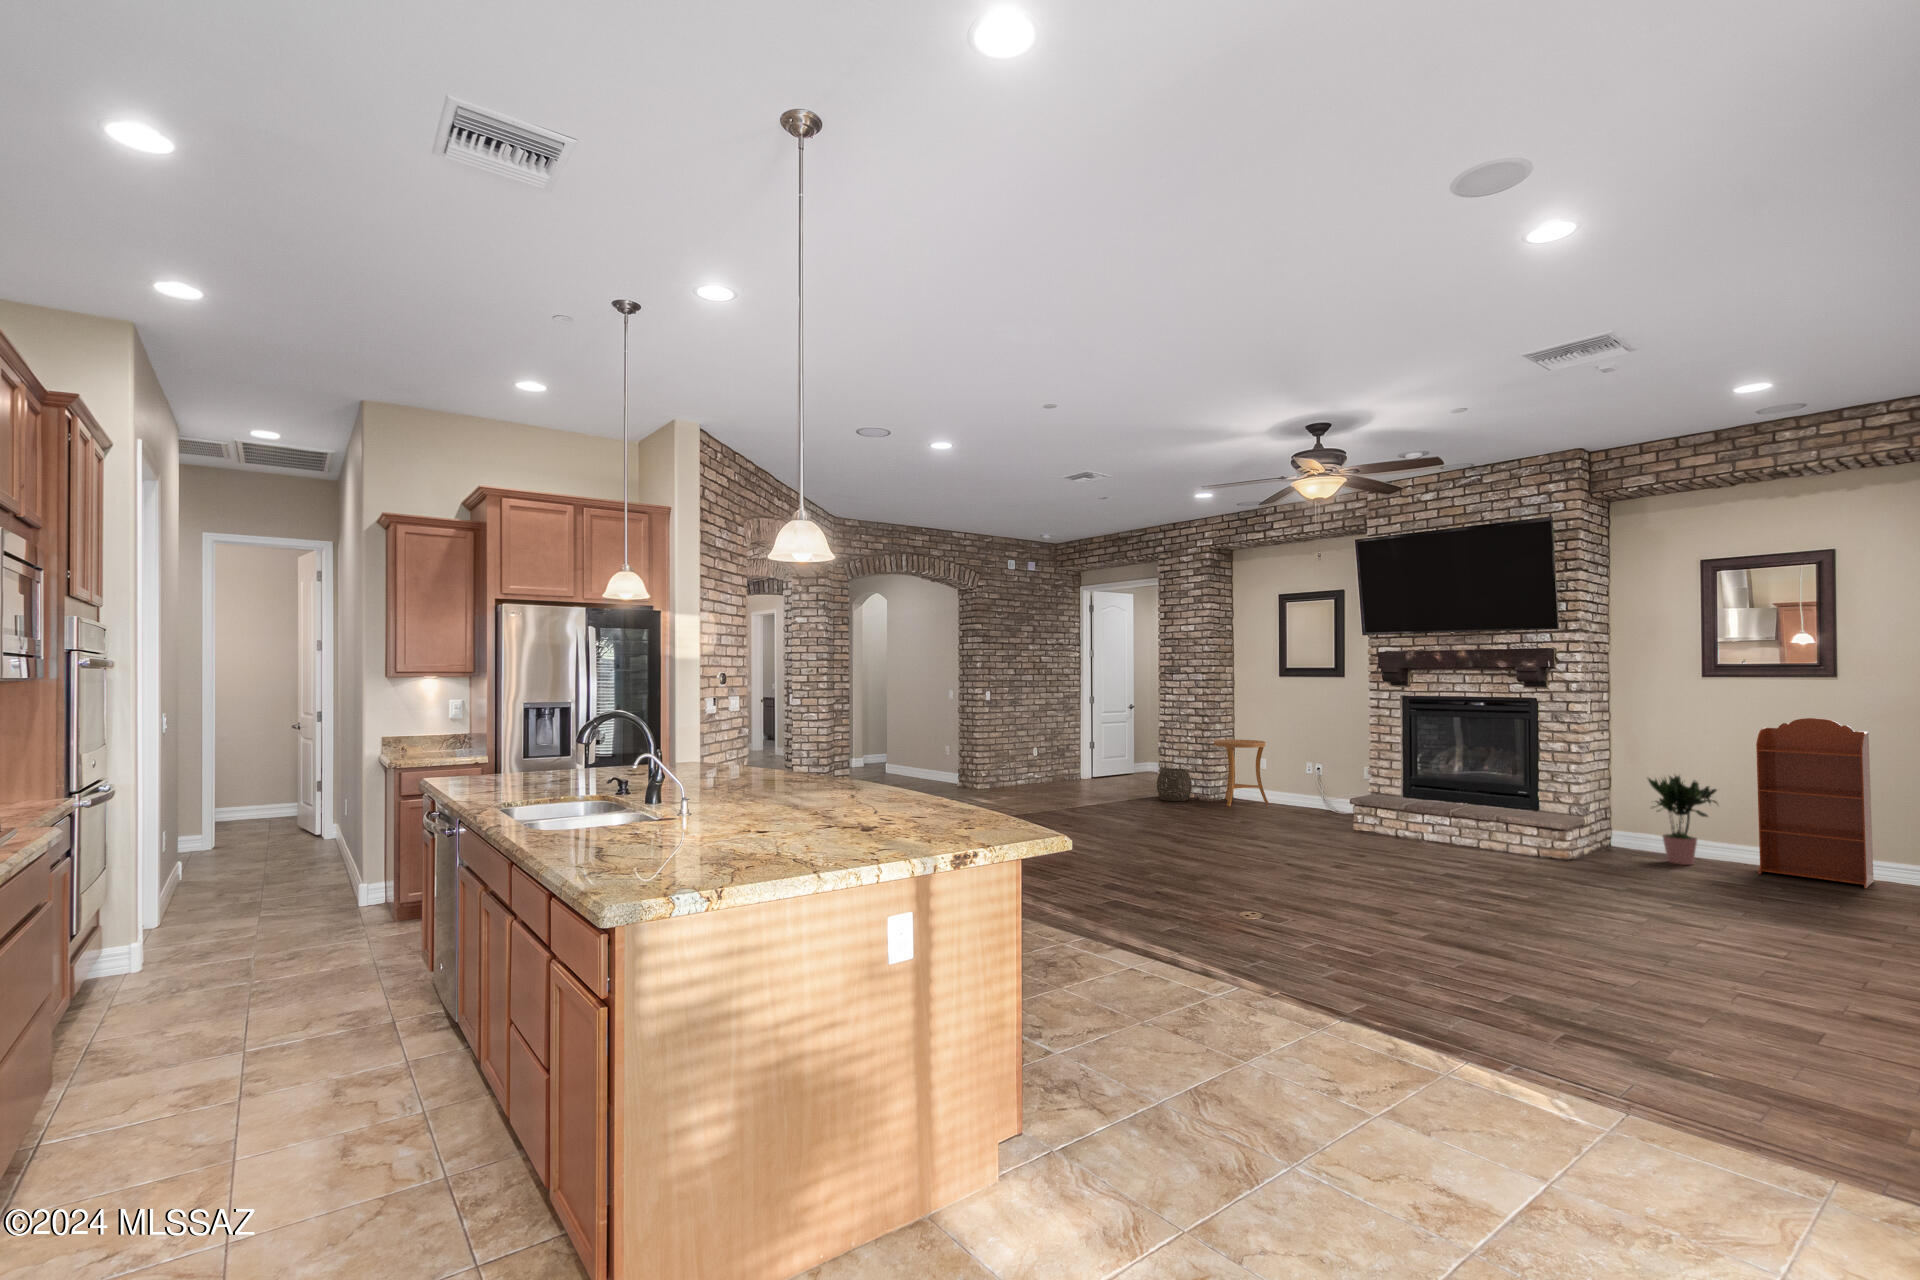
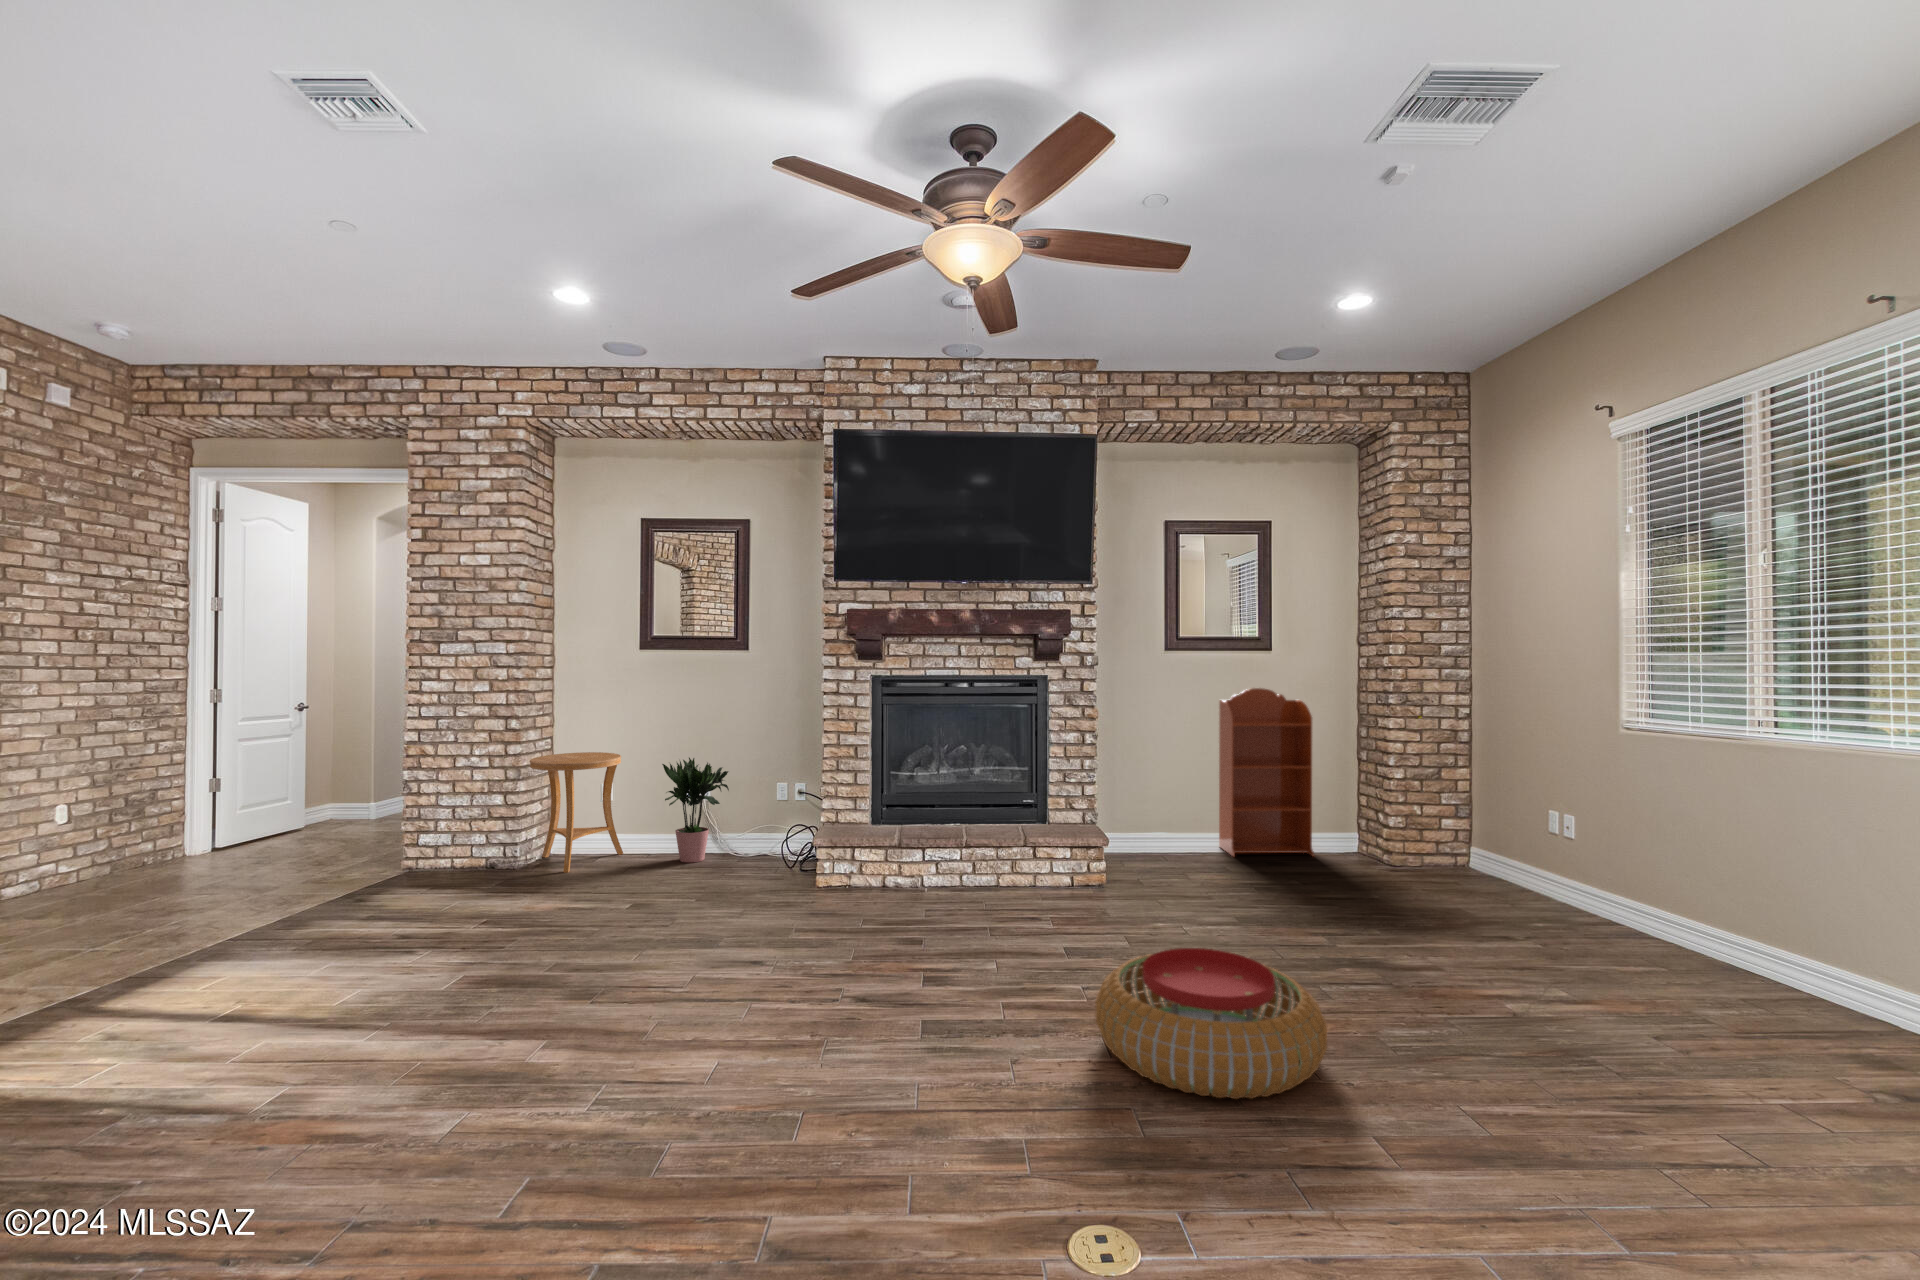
woven basket: present [1157,768,1192,801] -> none [413,816,488,883]
potted plant: present [1647,776,1717,865] -> present [662,758,729,862]
pouf: none [1363,853,1504,920] -> present [1095,948,1327,1099]

